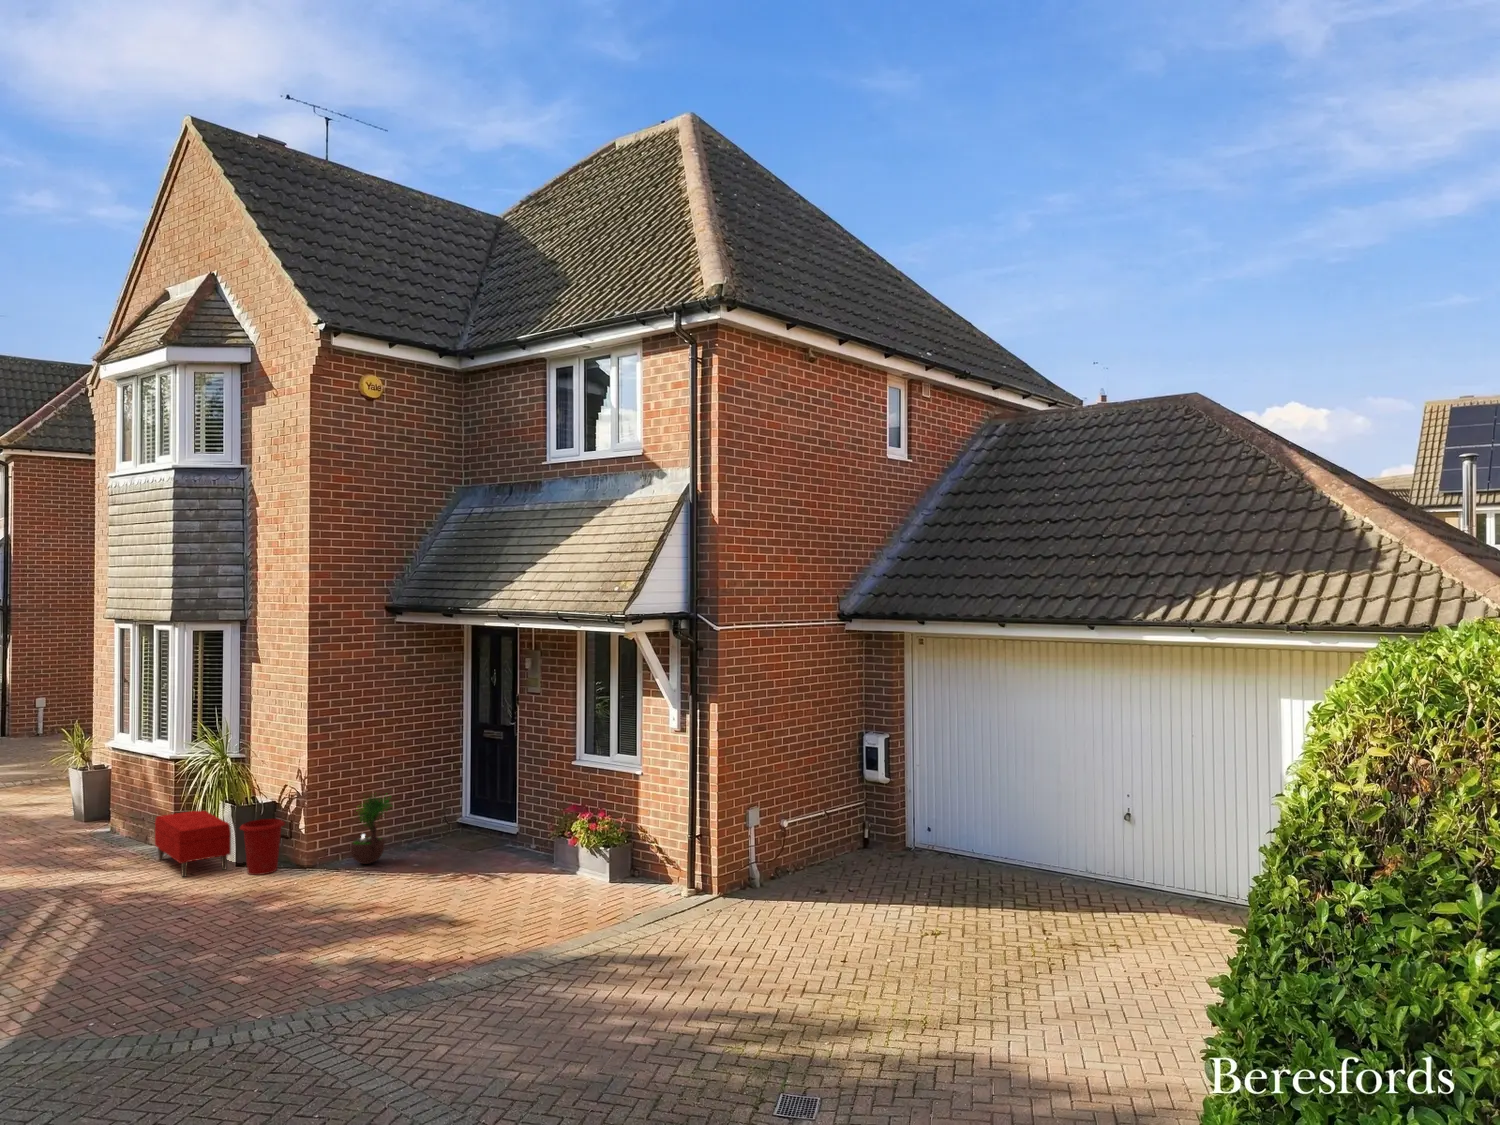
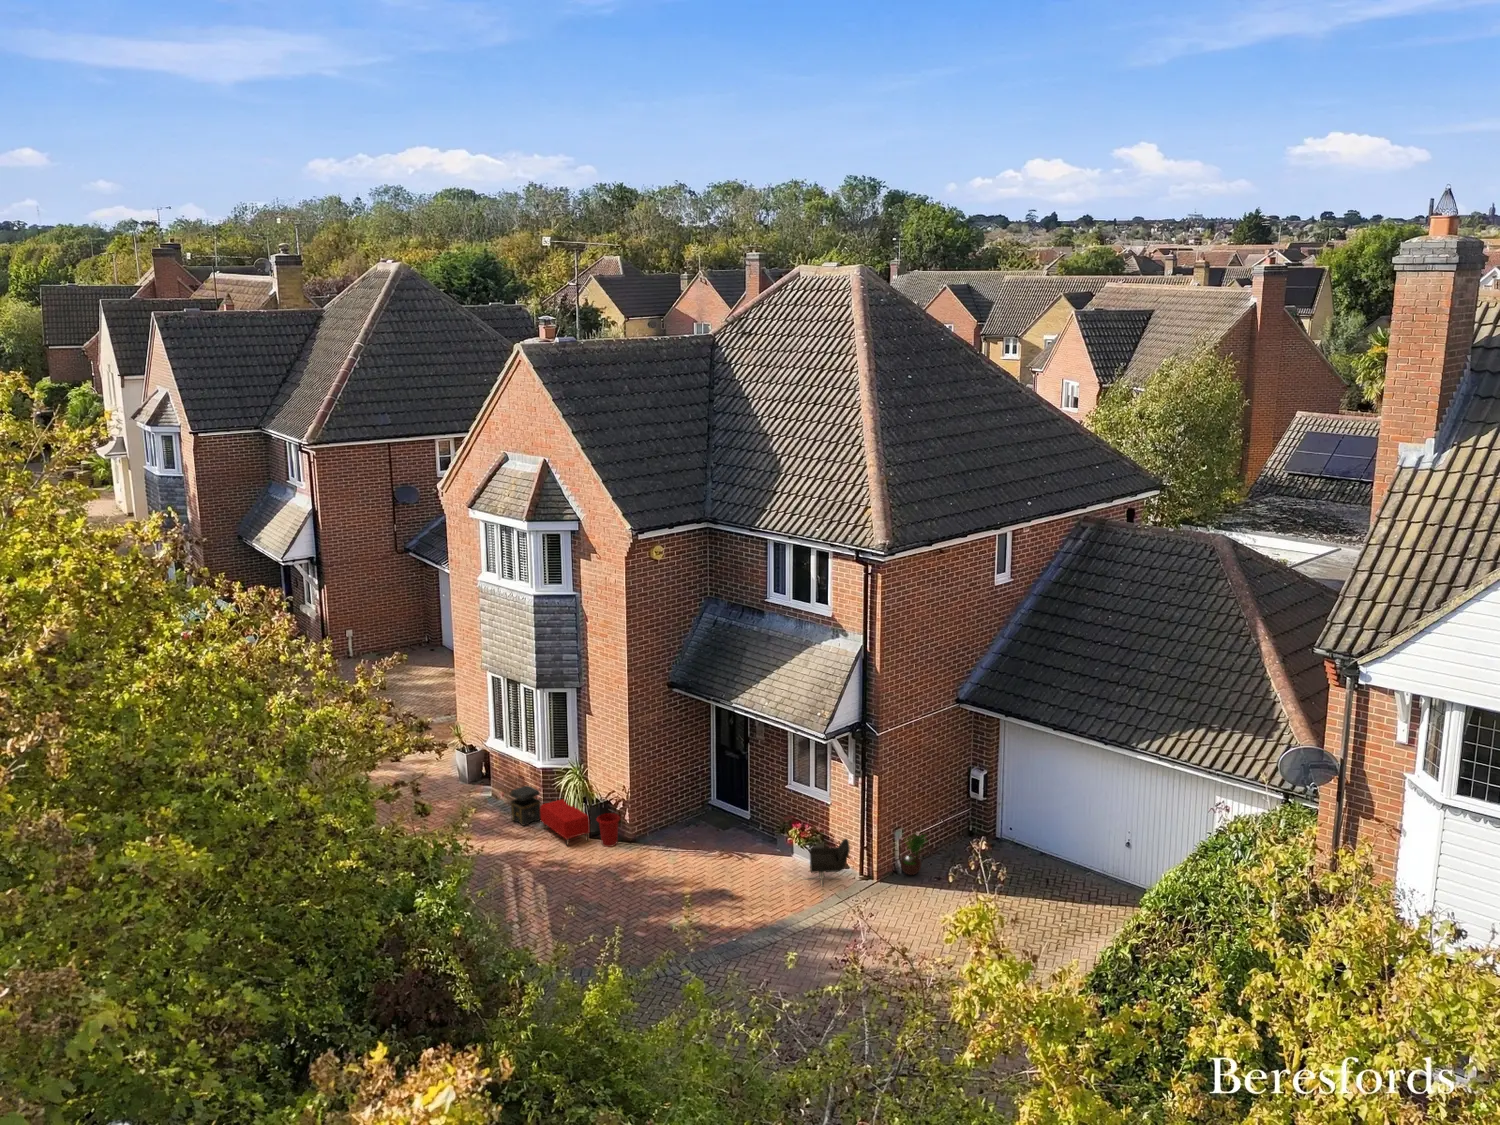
potted tree: present [350,793,391,864] -> present [901,835,926,875]
toolbox: none [111,794,165,857] -> present [510,786,541,825]
lounge chair: none [587,825,670,907] -> present [810,839,850,886]

